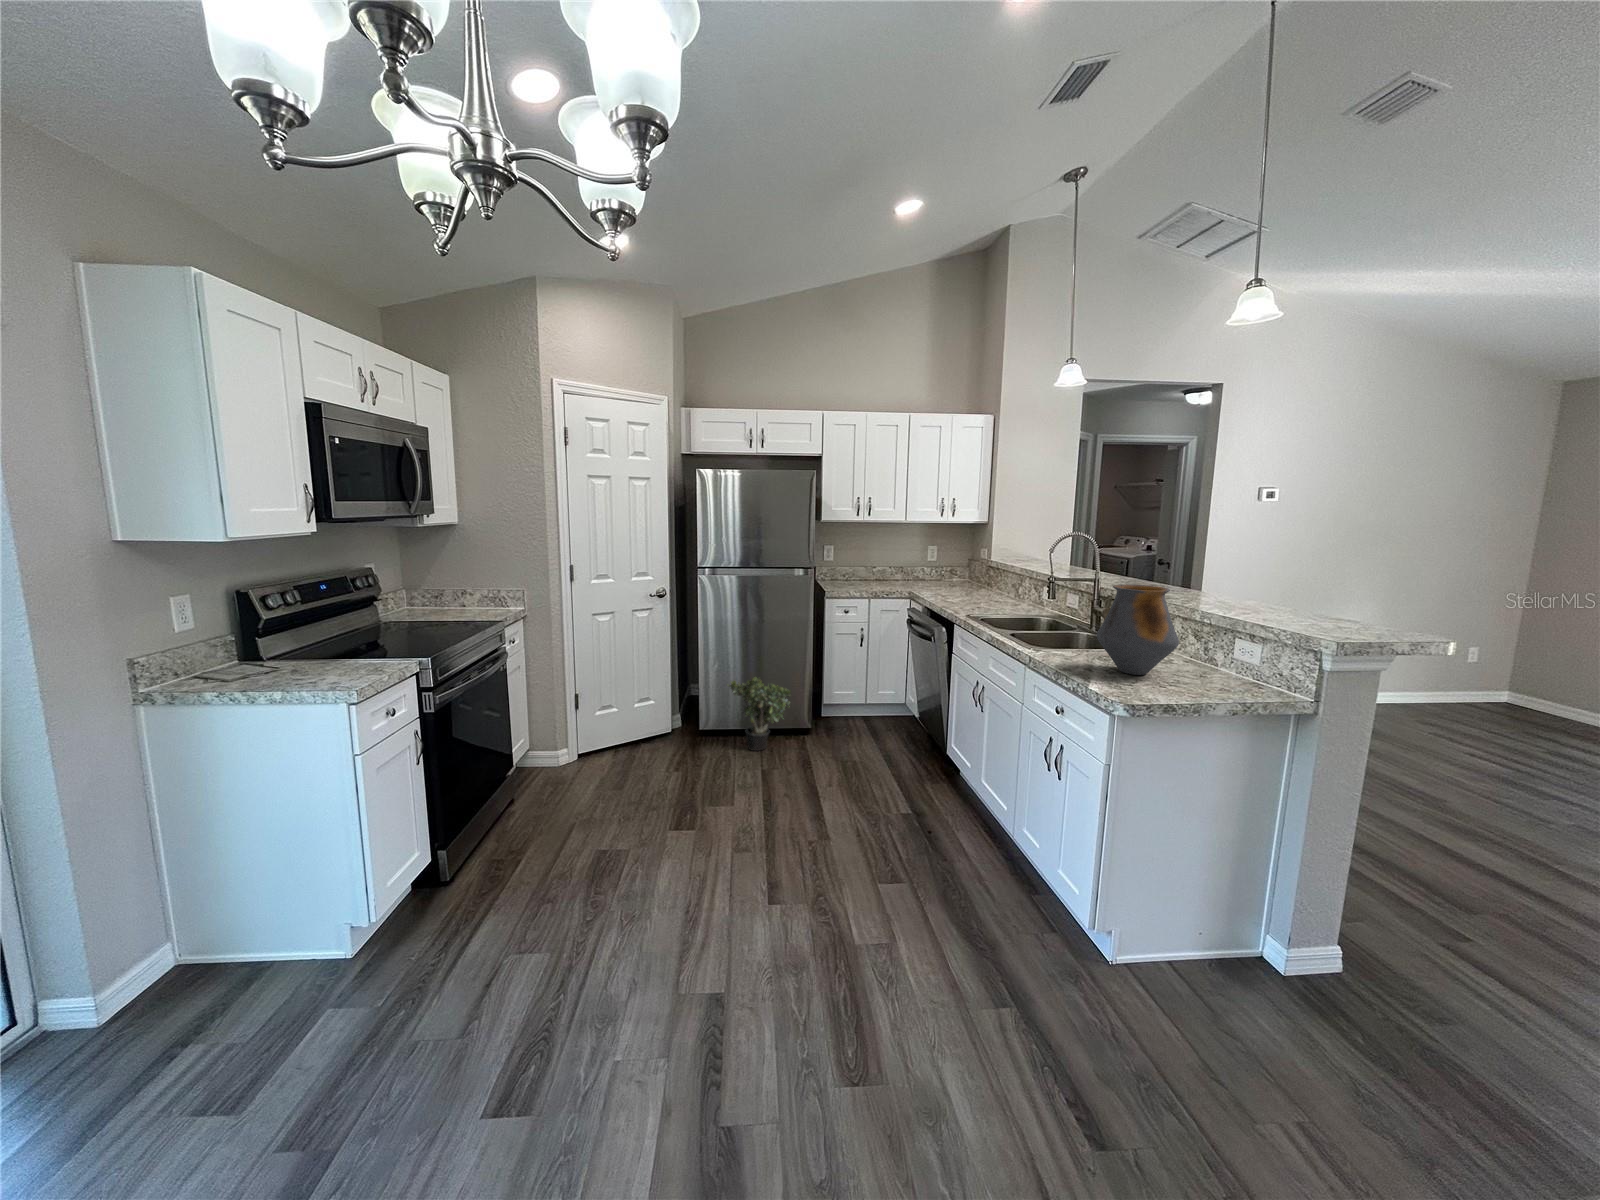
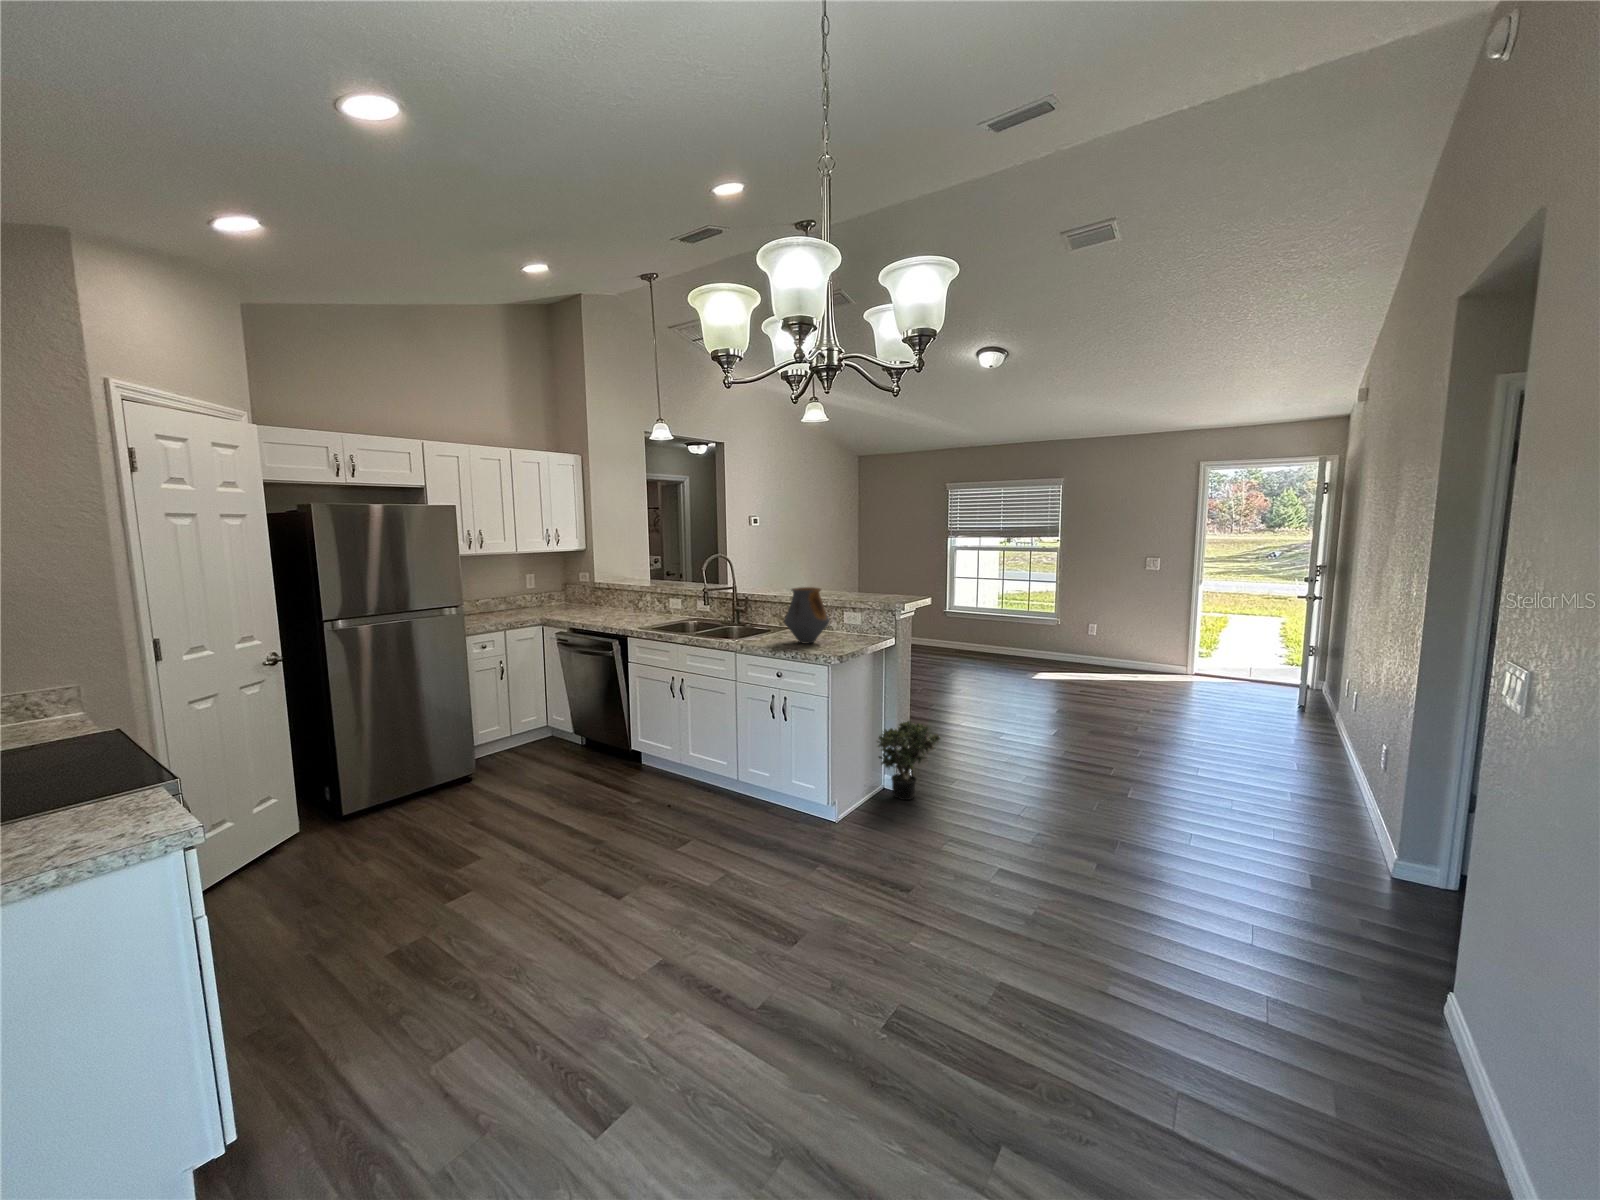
potted plant: present [727,677,791,751] -> present [877,721,940,800]

